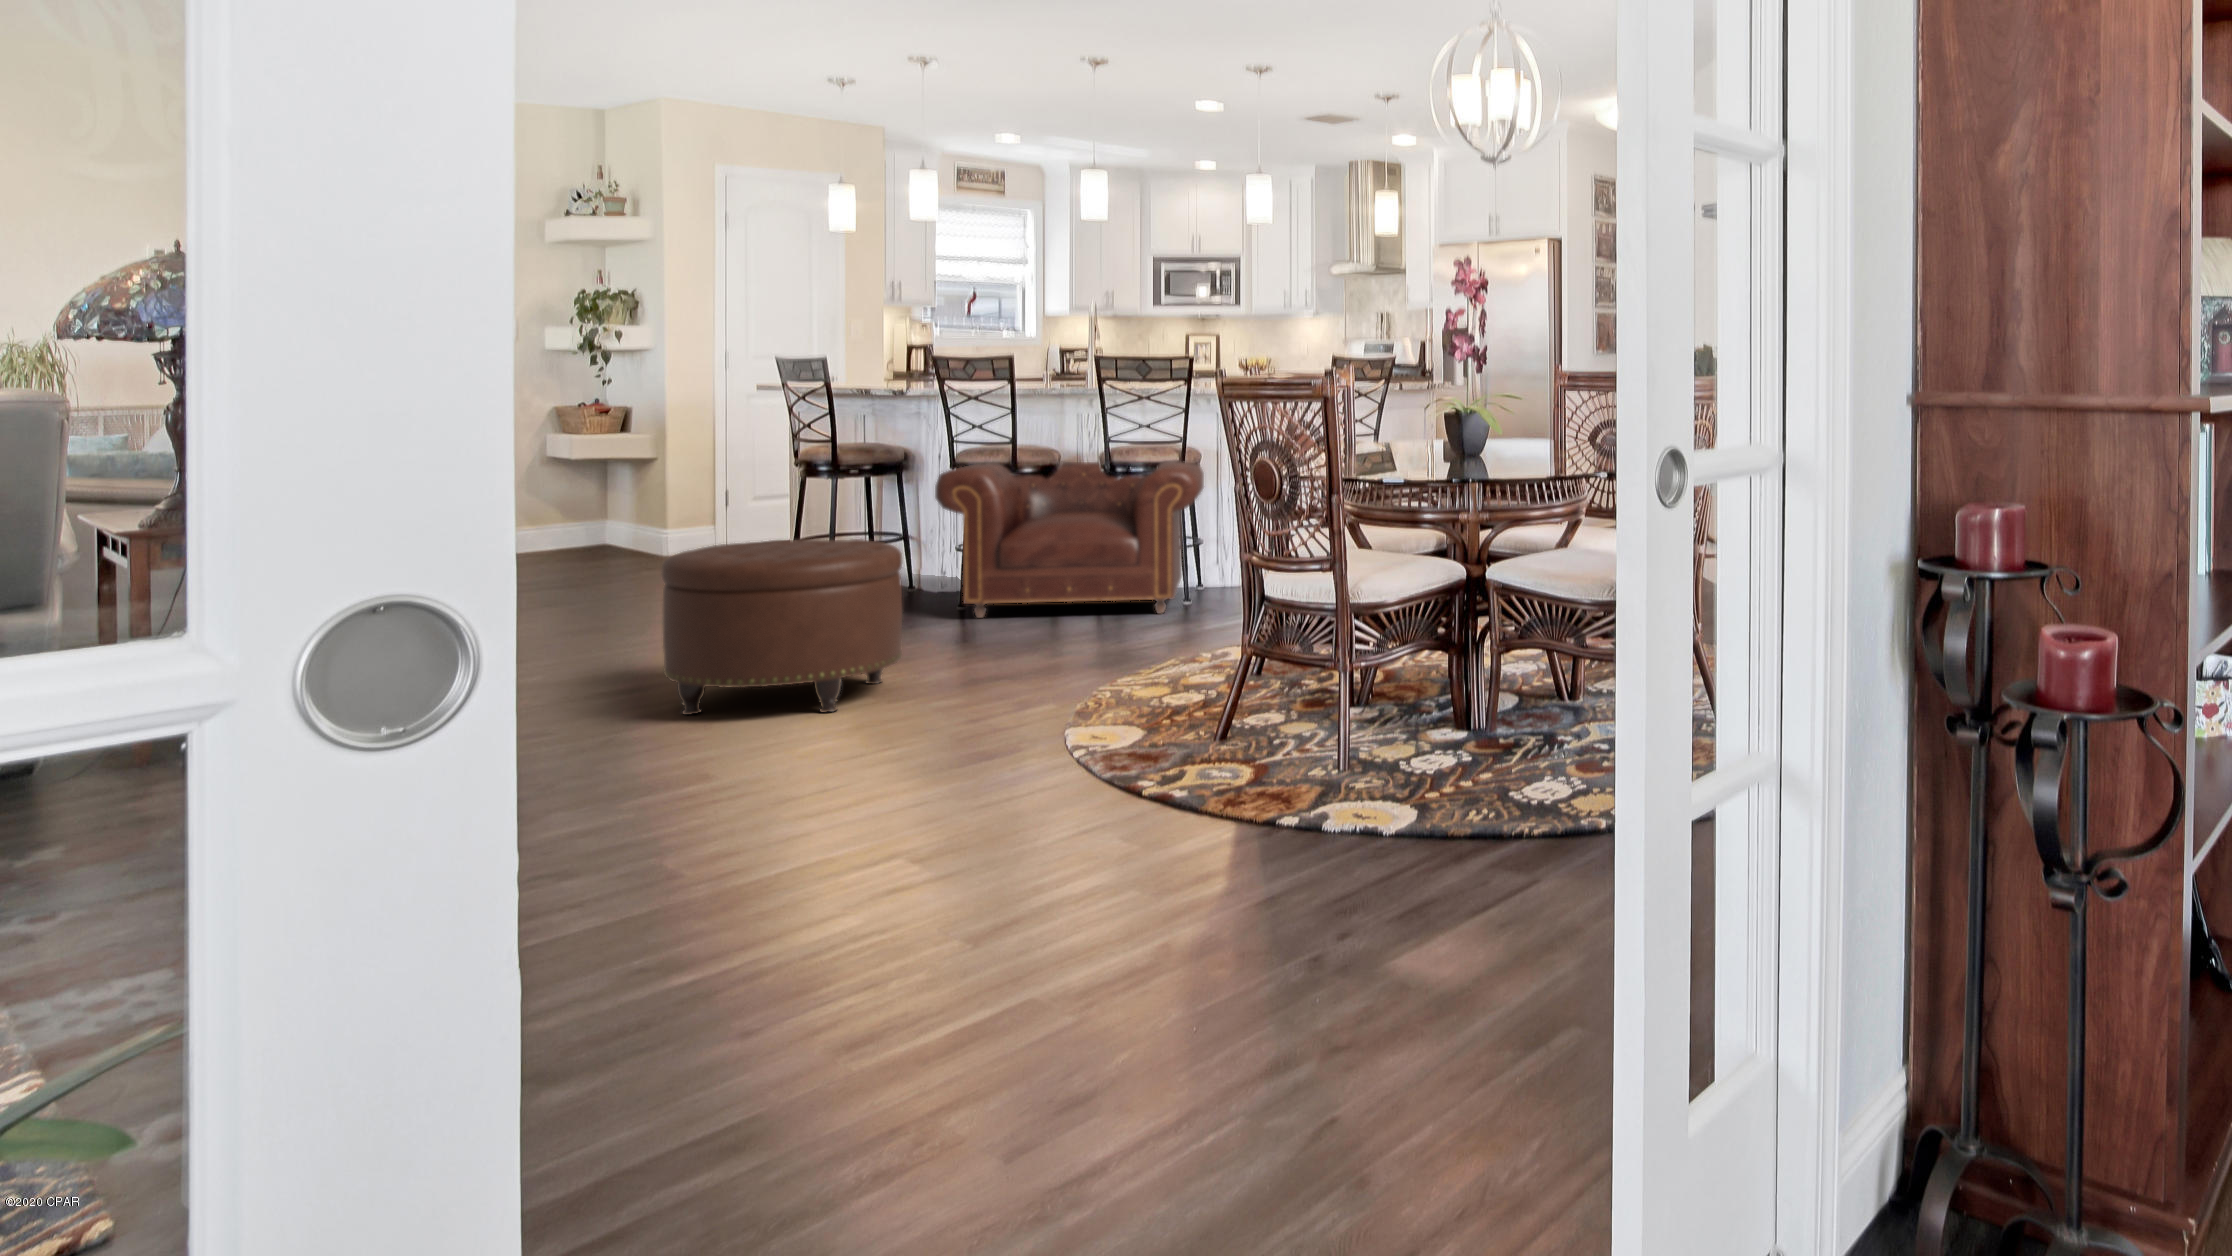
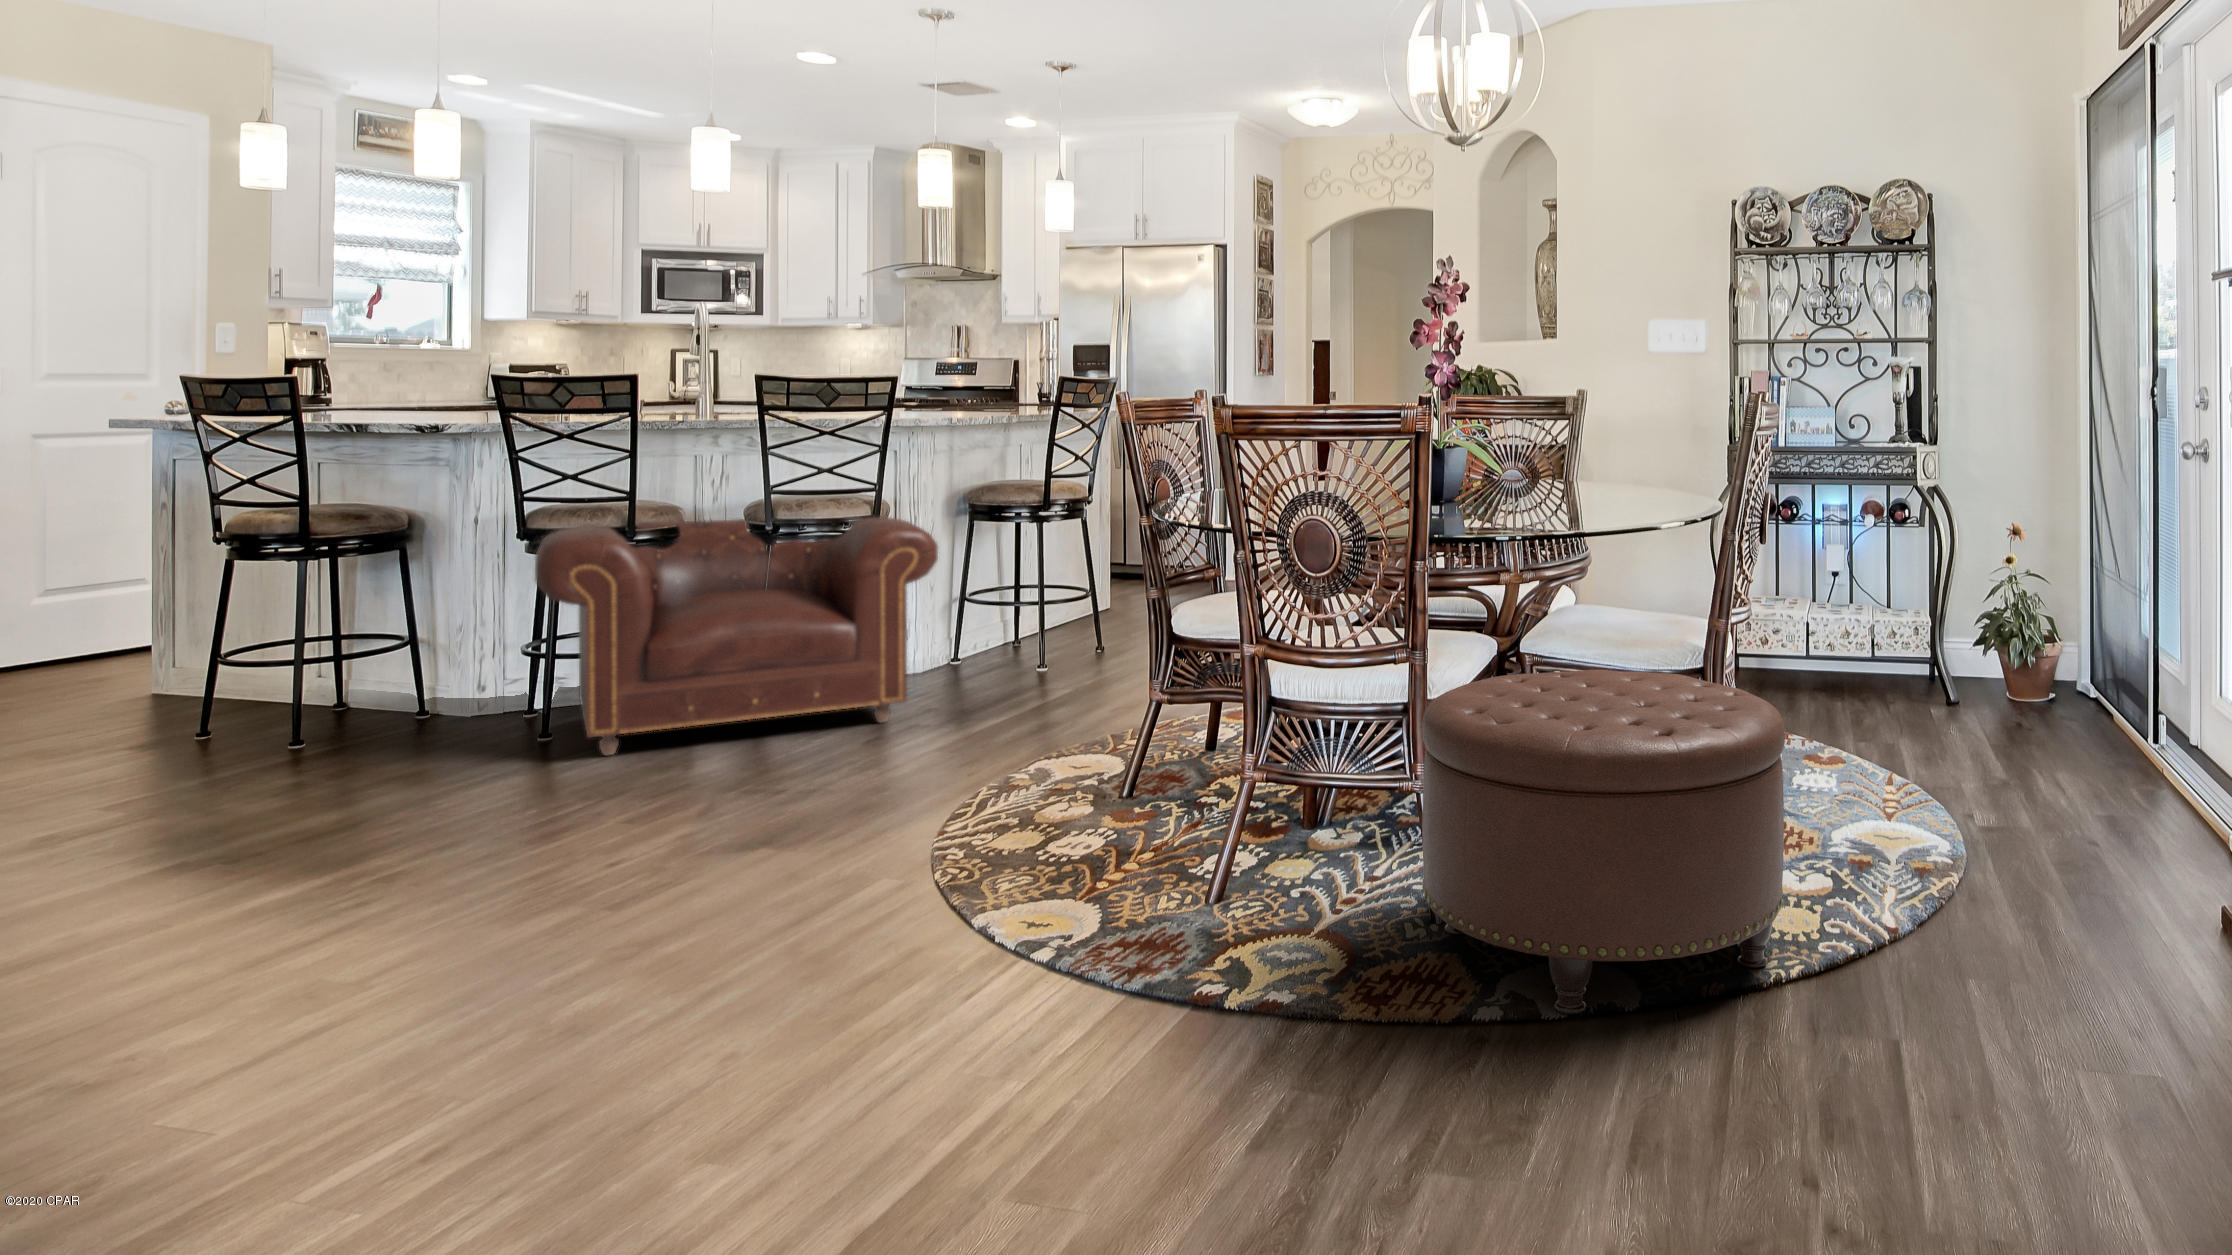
ottoman: present [661,539,902,715] -> present [1422,669,1785,1014]

